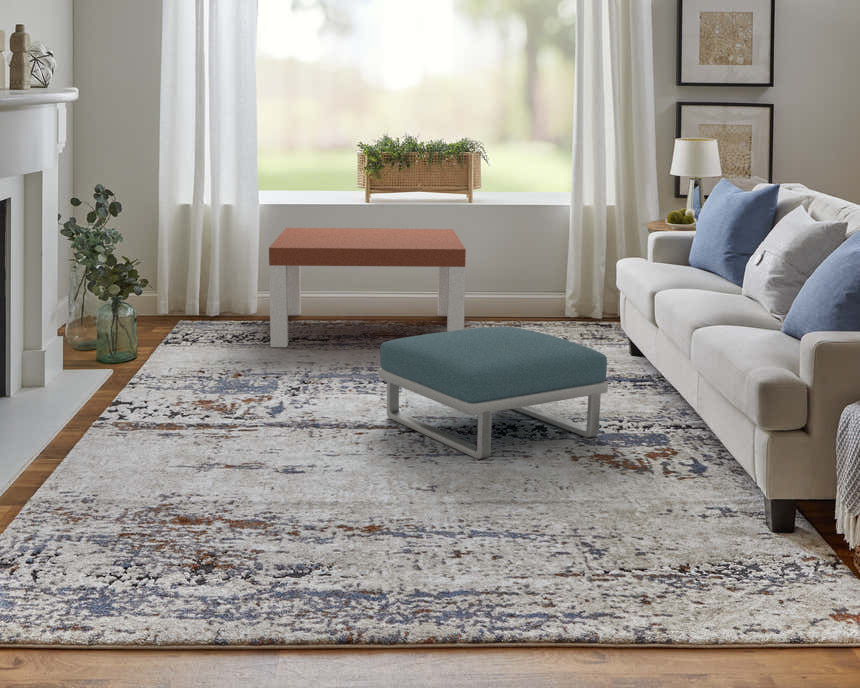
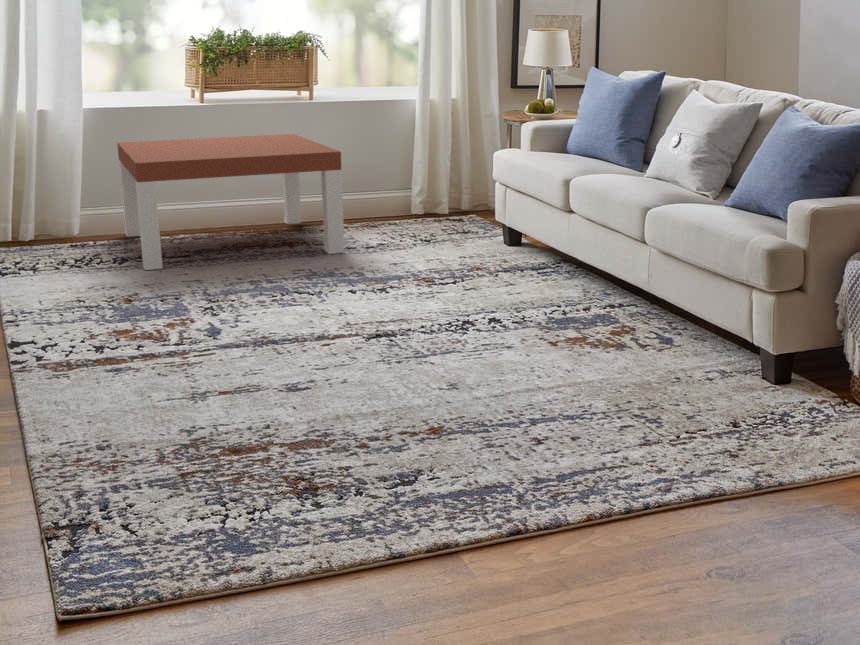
footstool: present [379,327,608,459] -> none [330,224,559,353]

